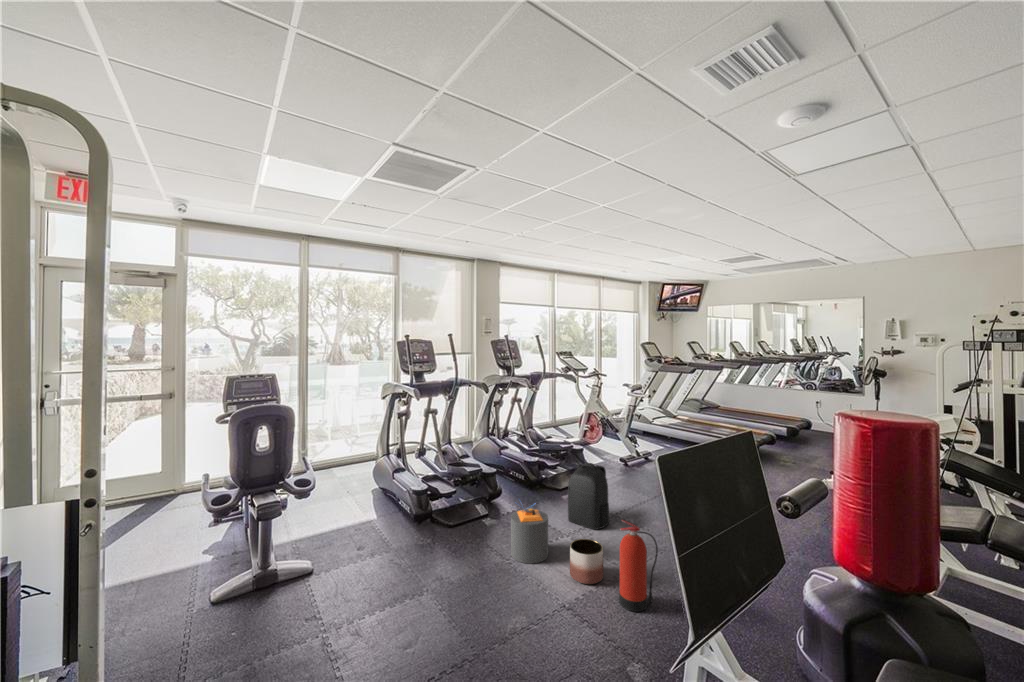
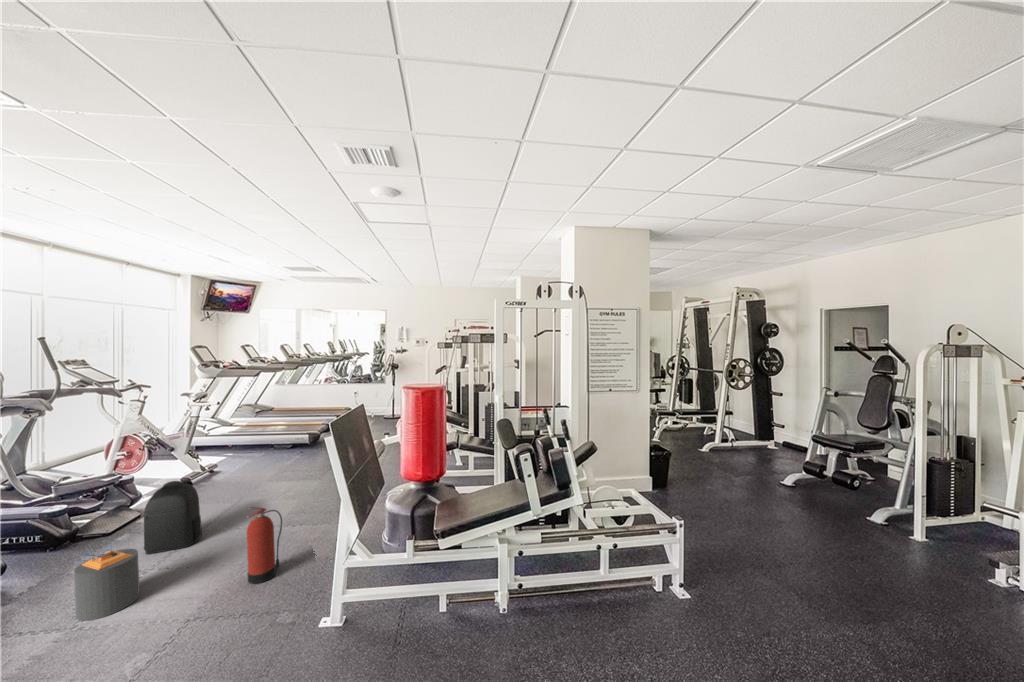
planter: present [570,539,603,584] -> none [180,546,222,593]

